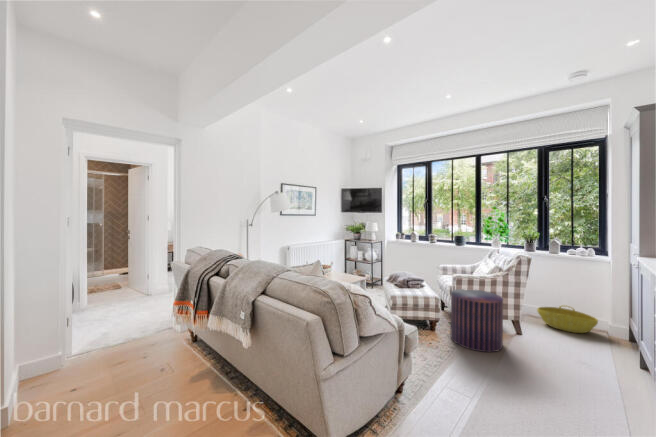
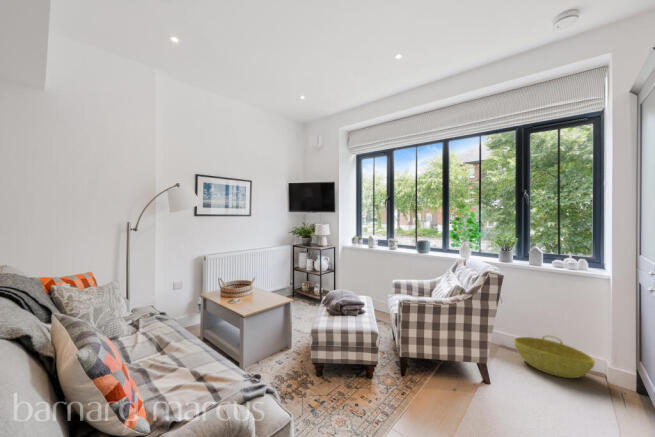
pouf: present [451,289,503,352] -> none [390,318,462,422]

